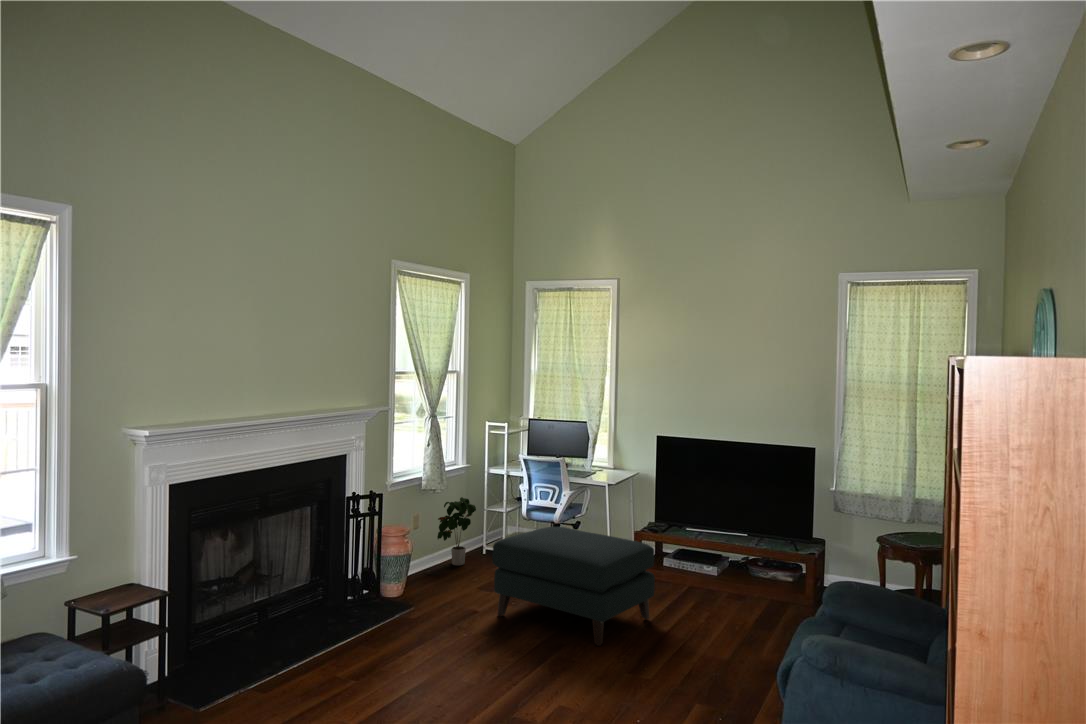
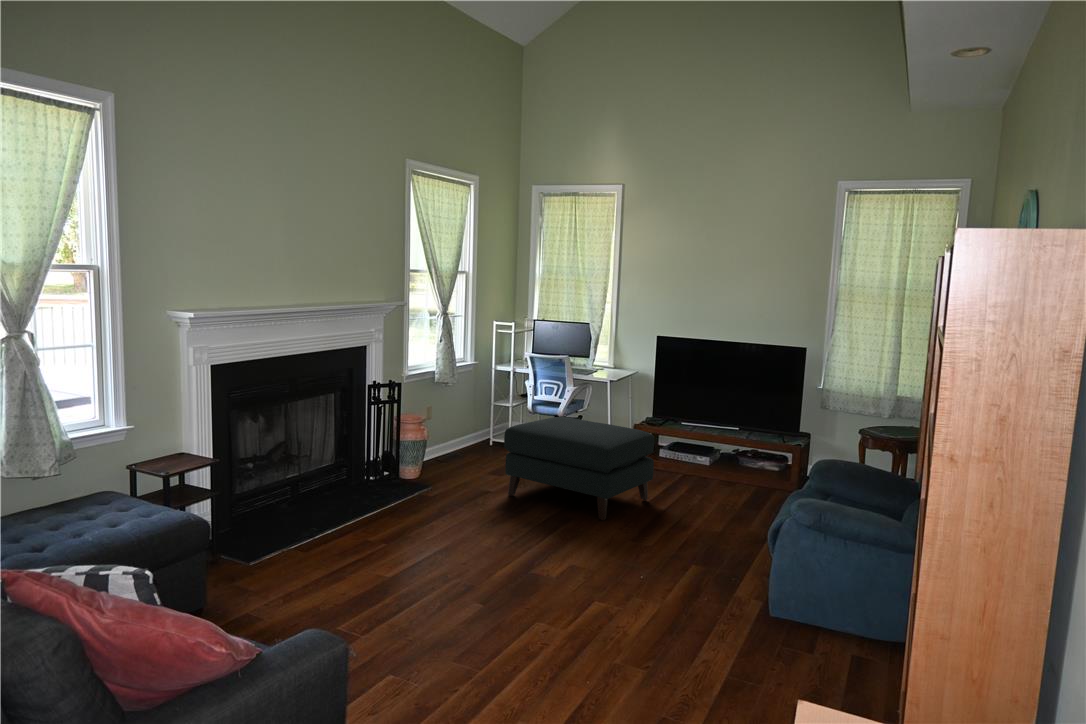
potted plant: present [437,497,476,565] -> none [448,391,484,454]

